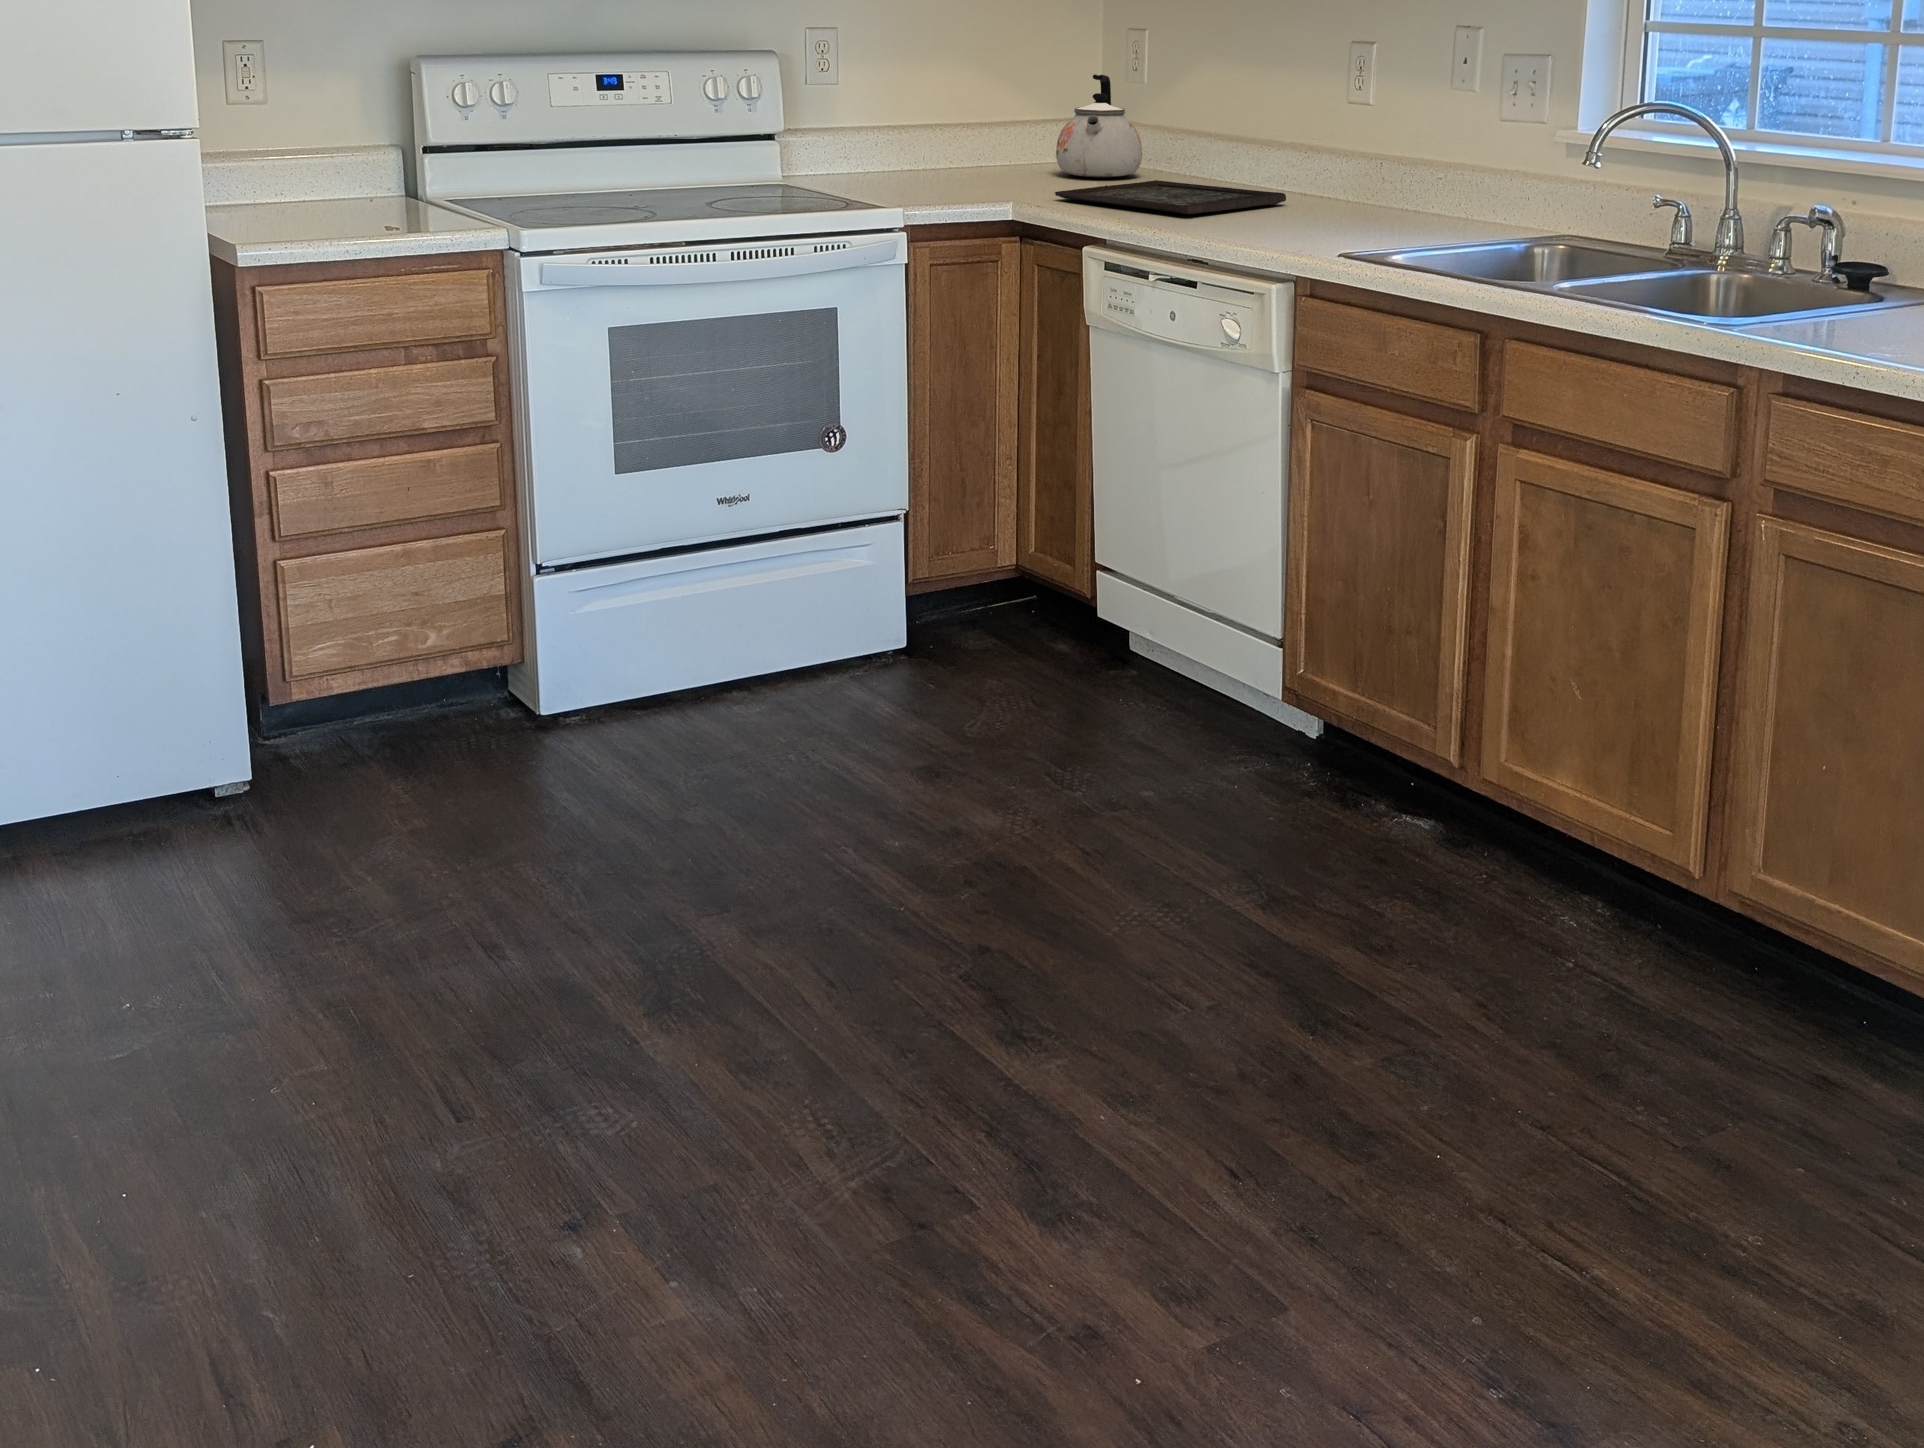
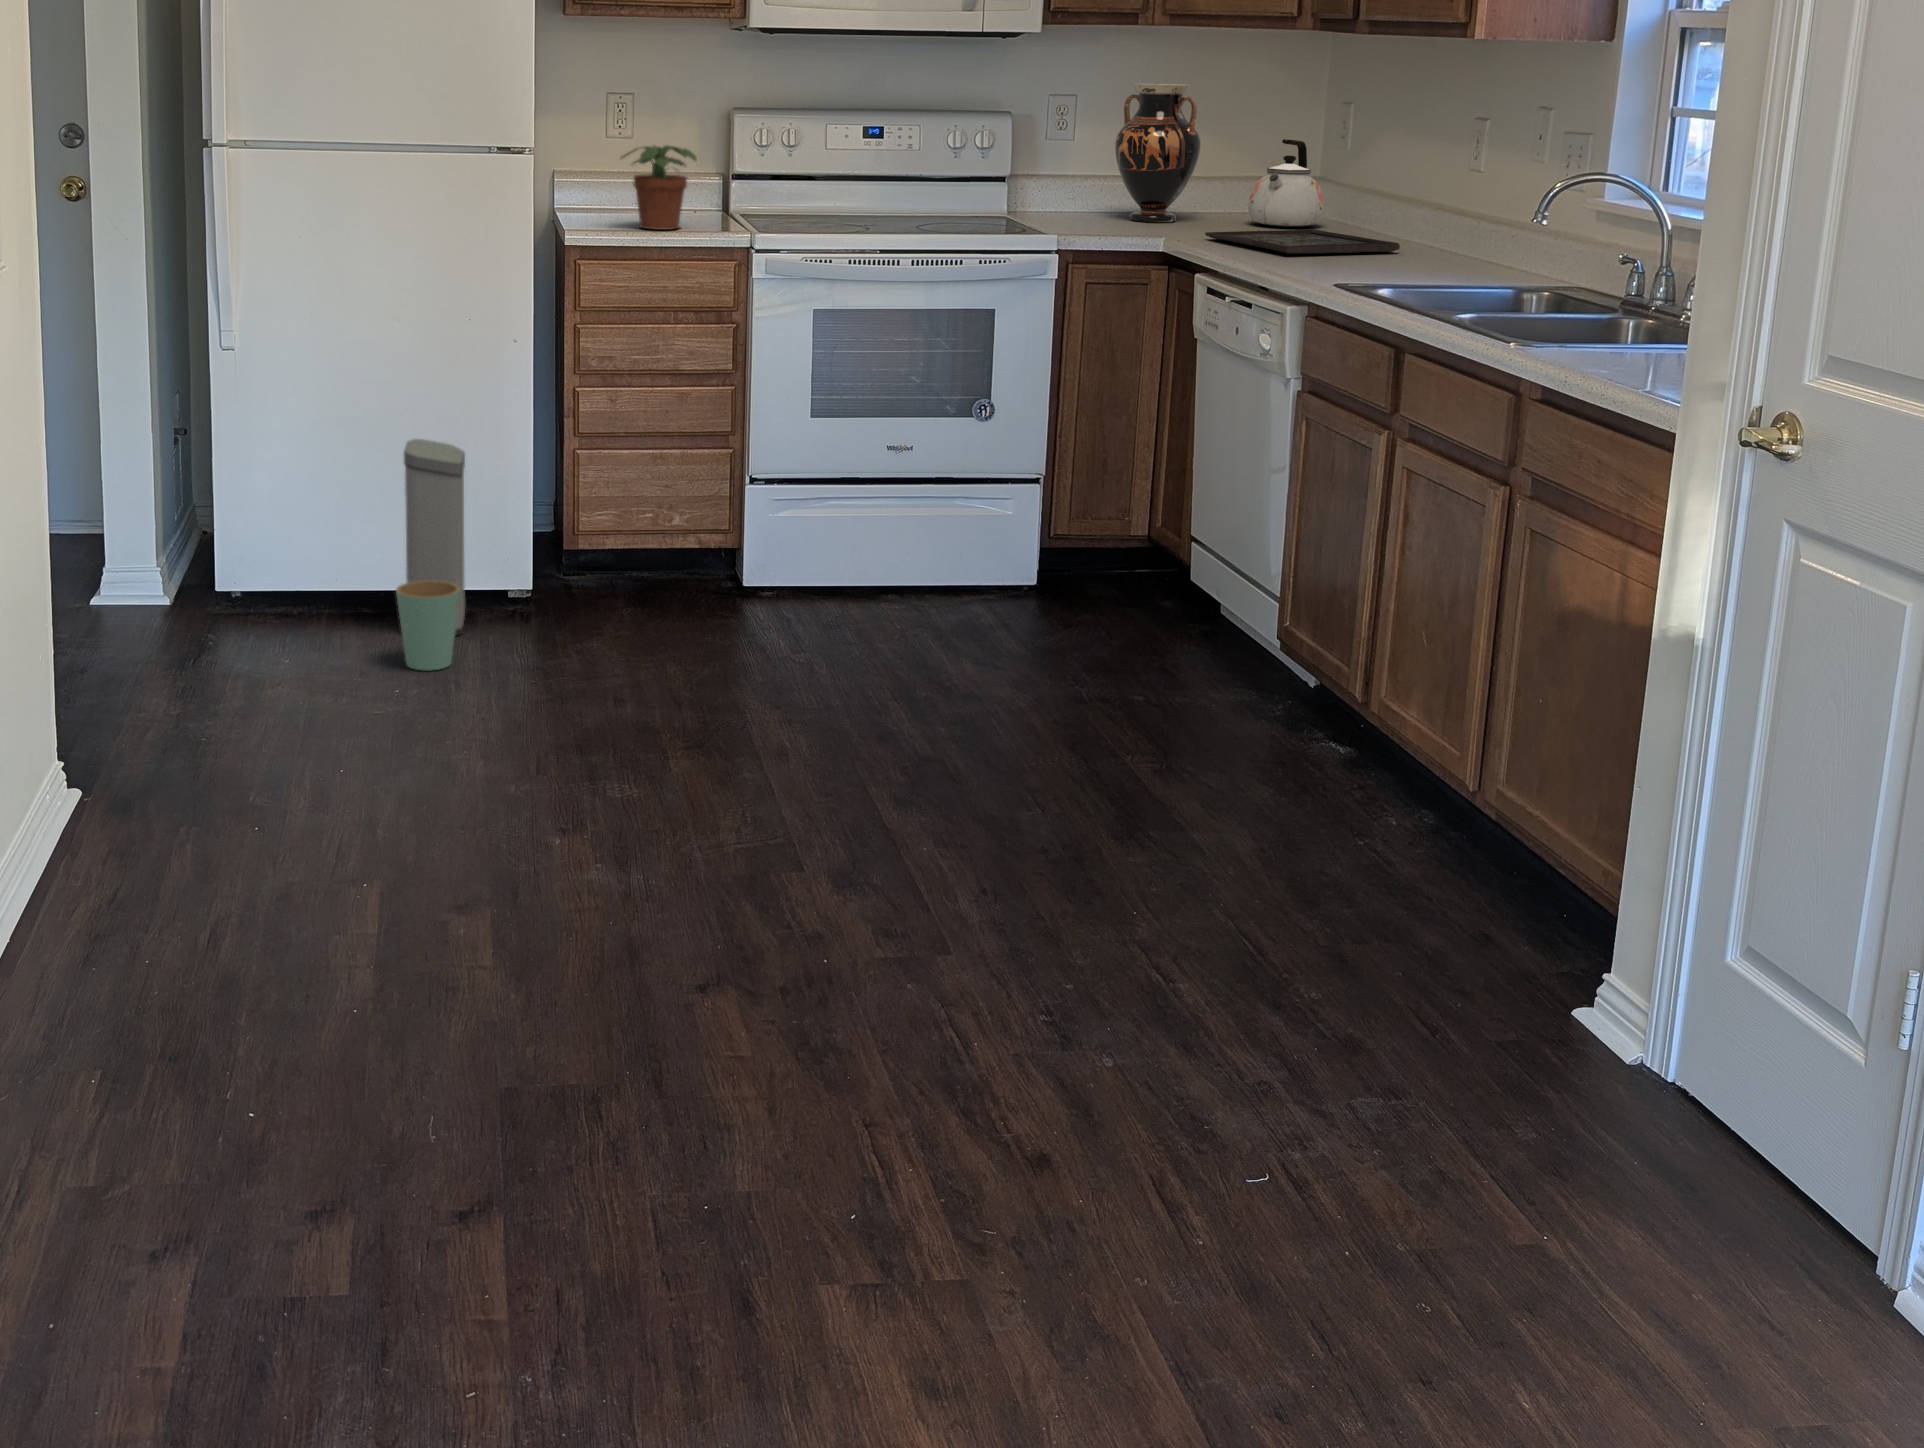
vase: none [897,10,1000,180] -> present [1115,83,1201,222]
potted plant: none [278,110,399,233] -> present [622,145,697,230]
trash can: none [13,598,177,982] -> present [396,439,465,670]

